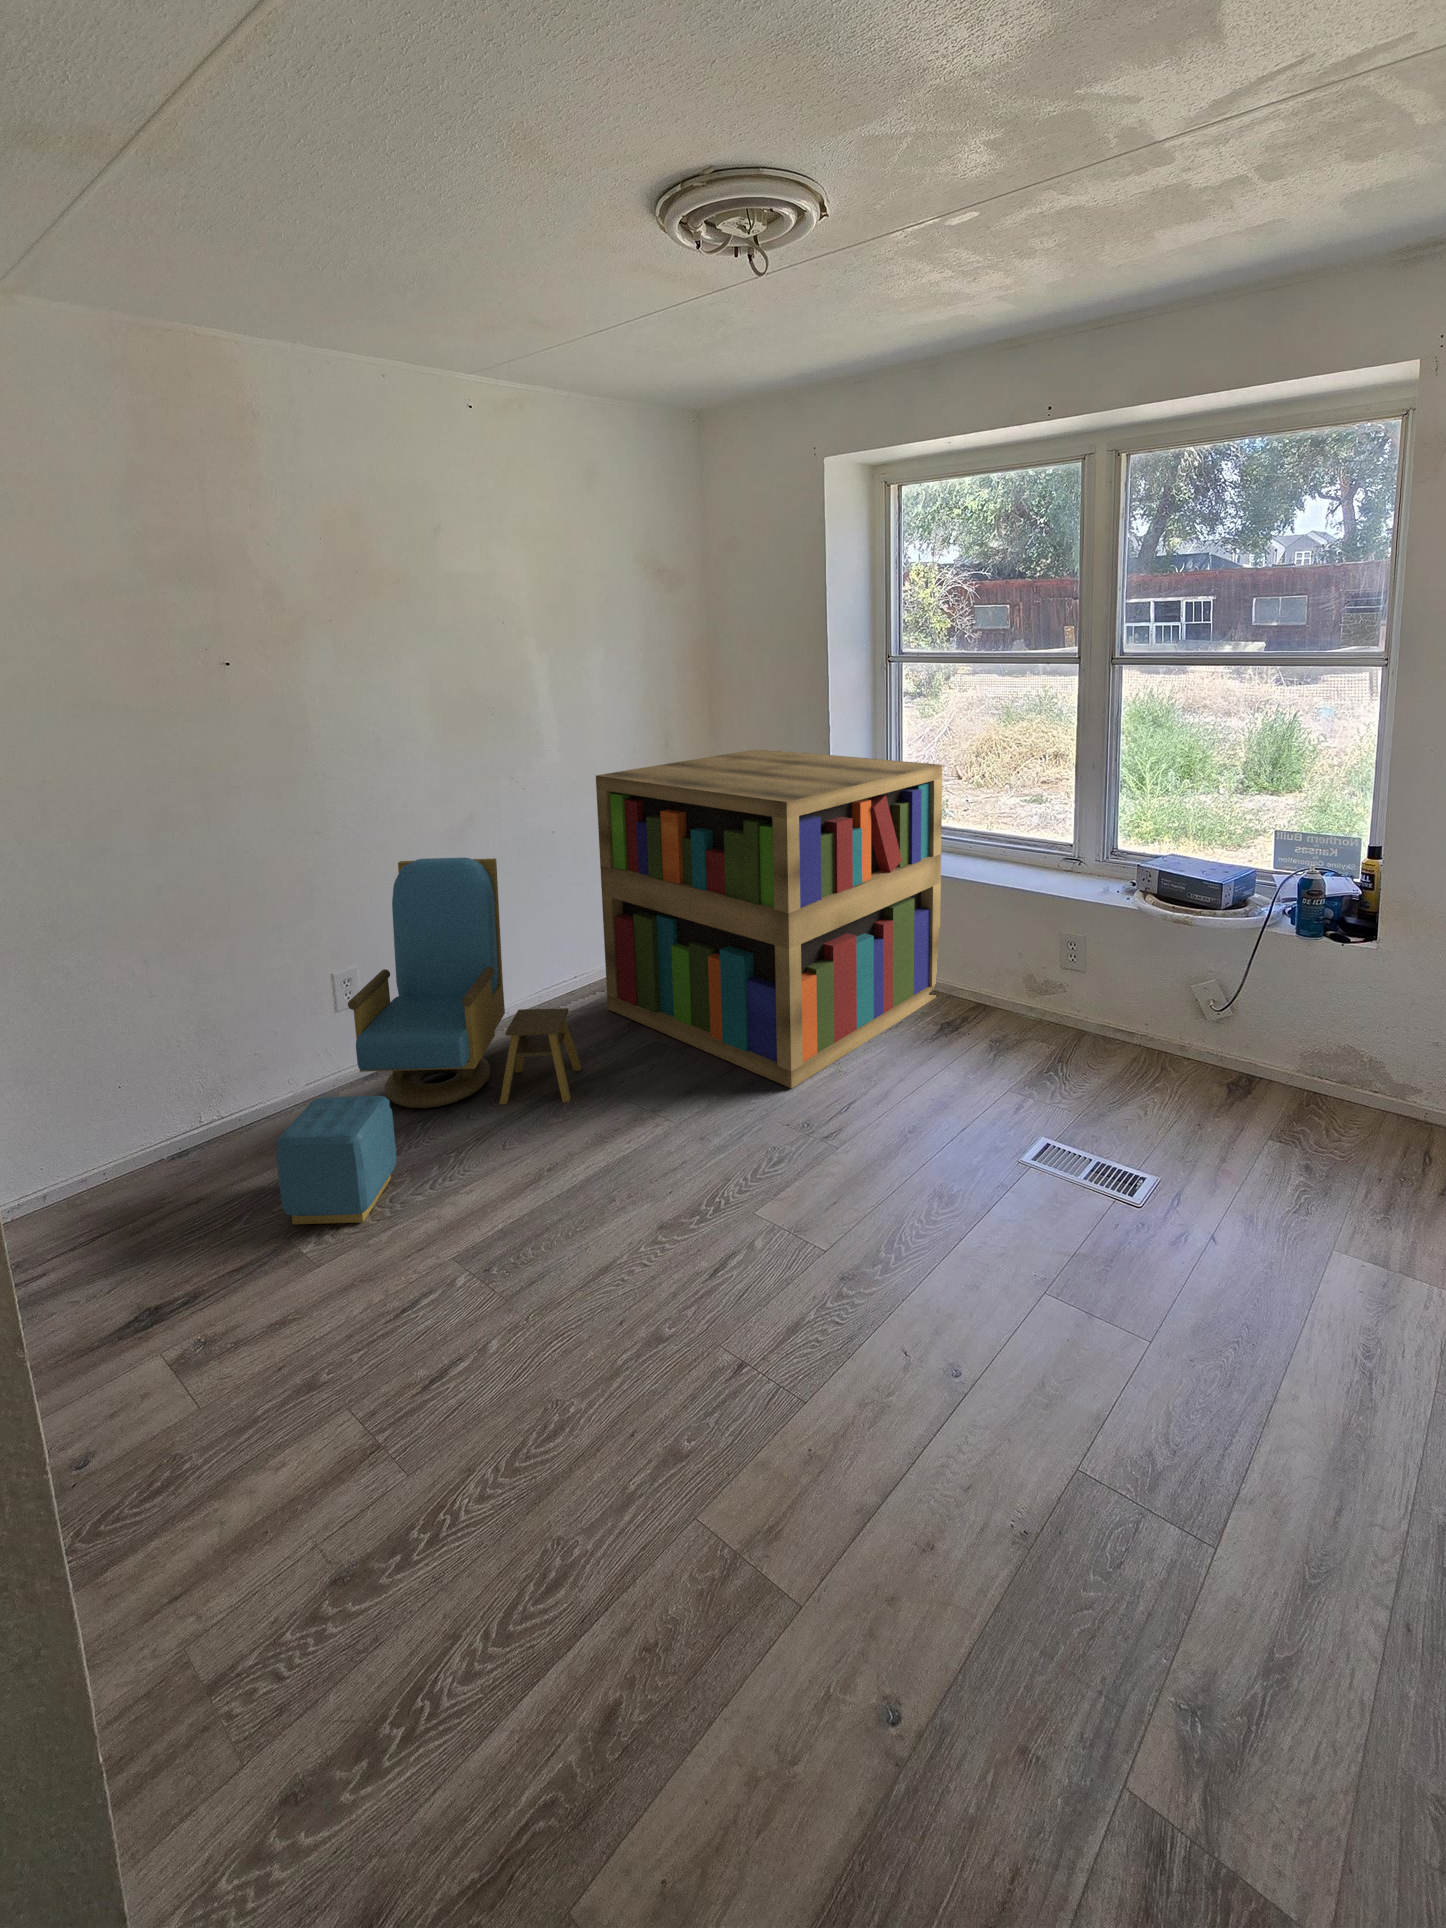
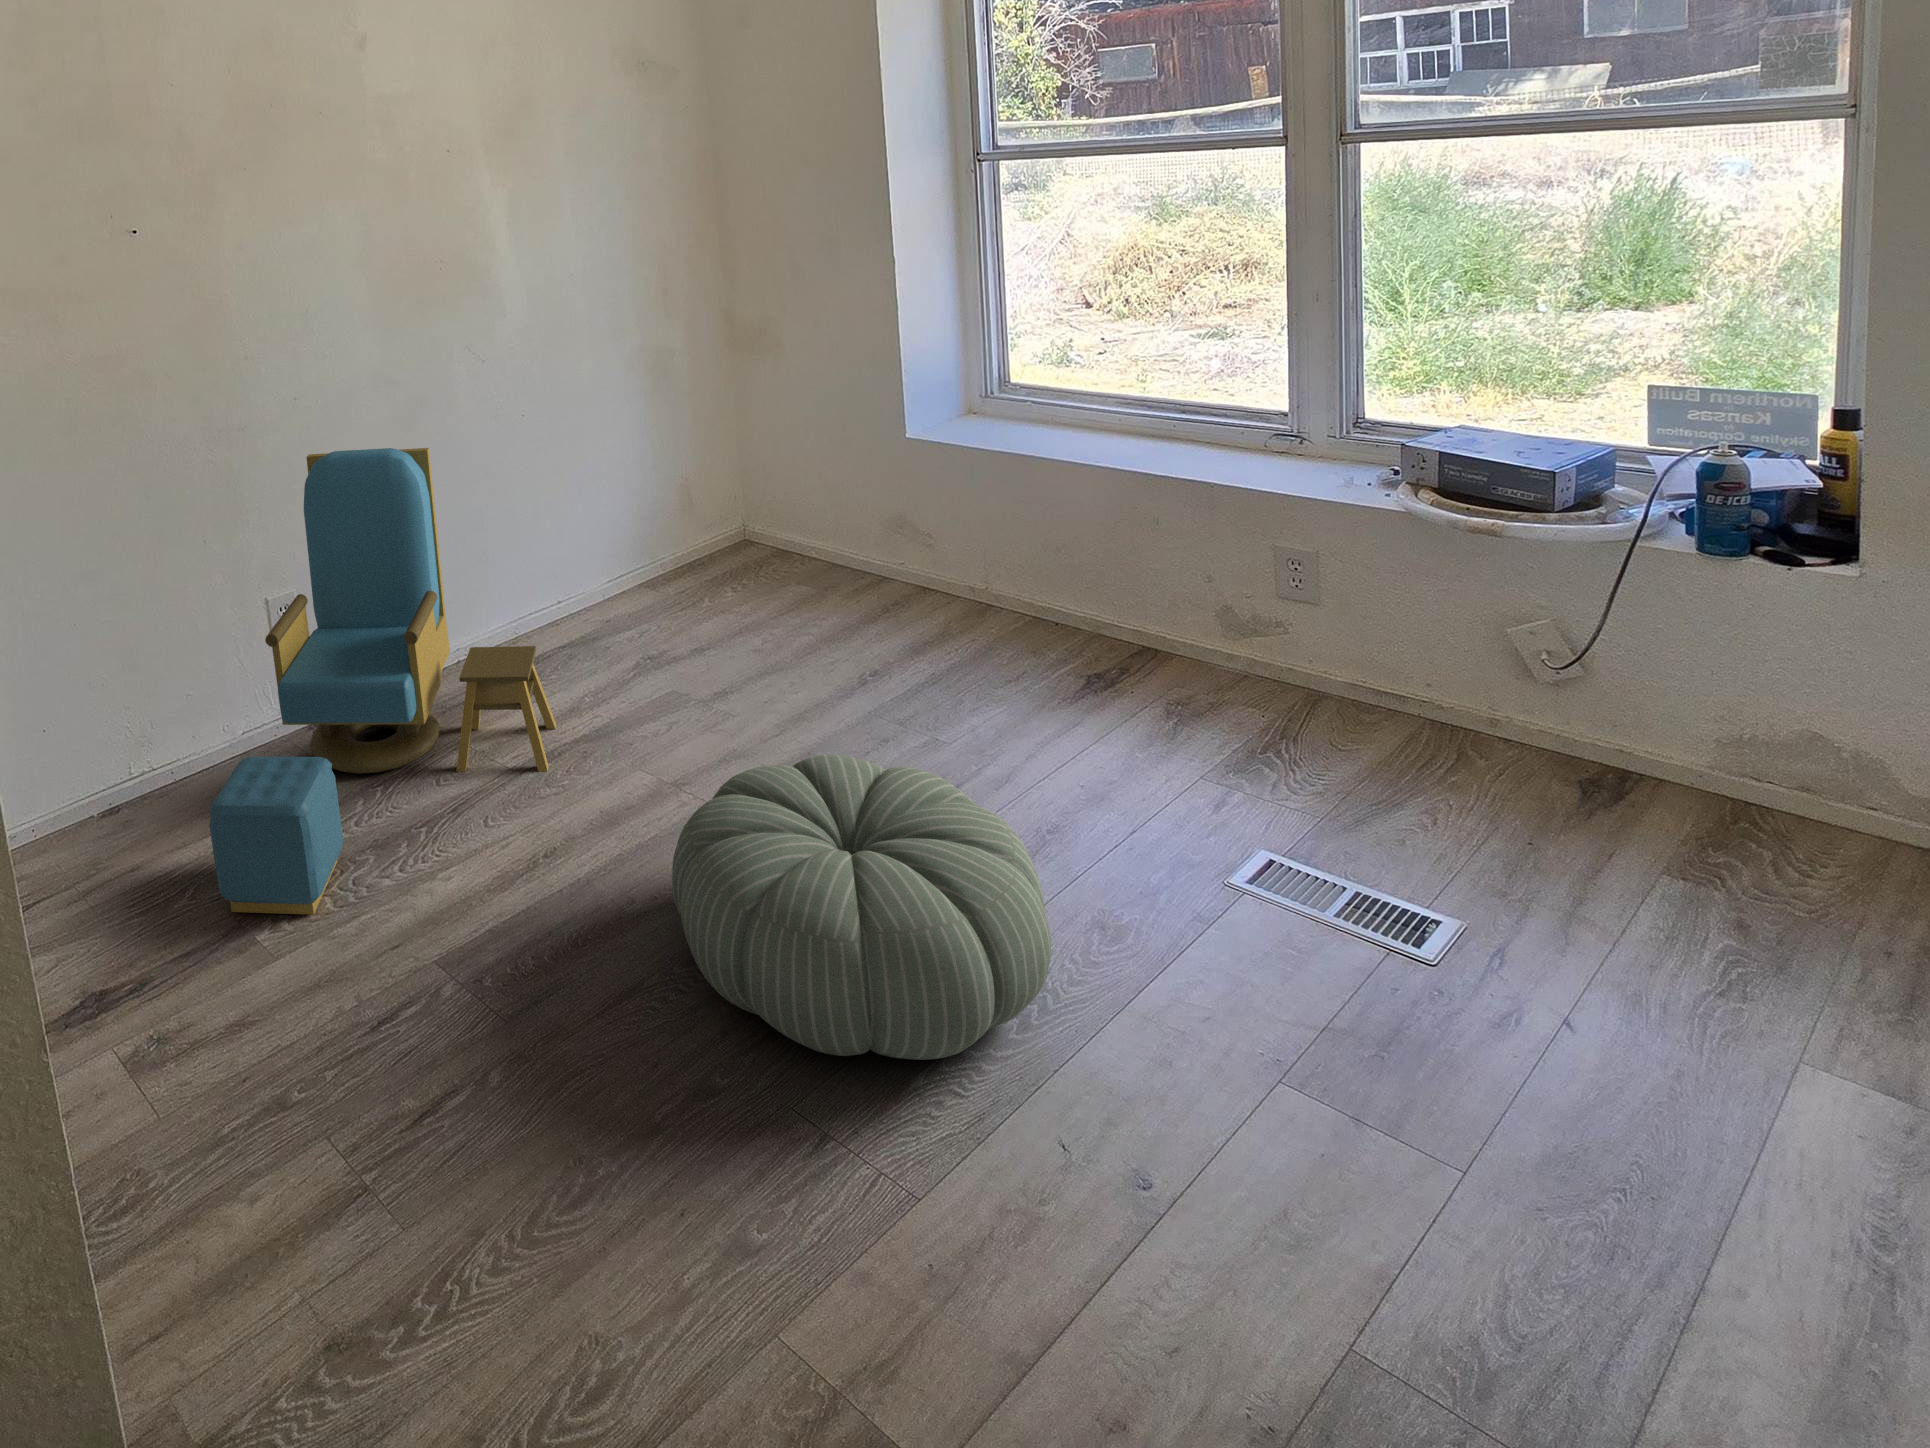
bookshelf: present [596,749,942,1088] -> none [549,275,1072,763]
pouf: none [645,1083,904,1304] -> present [672,755,1051,1060]

